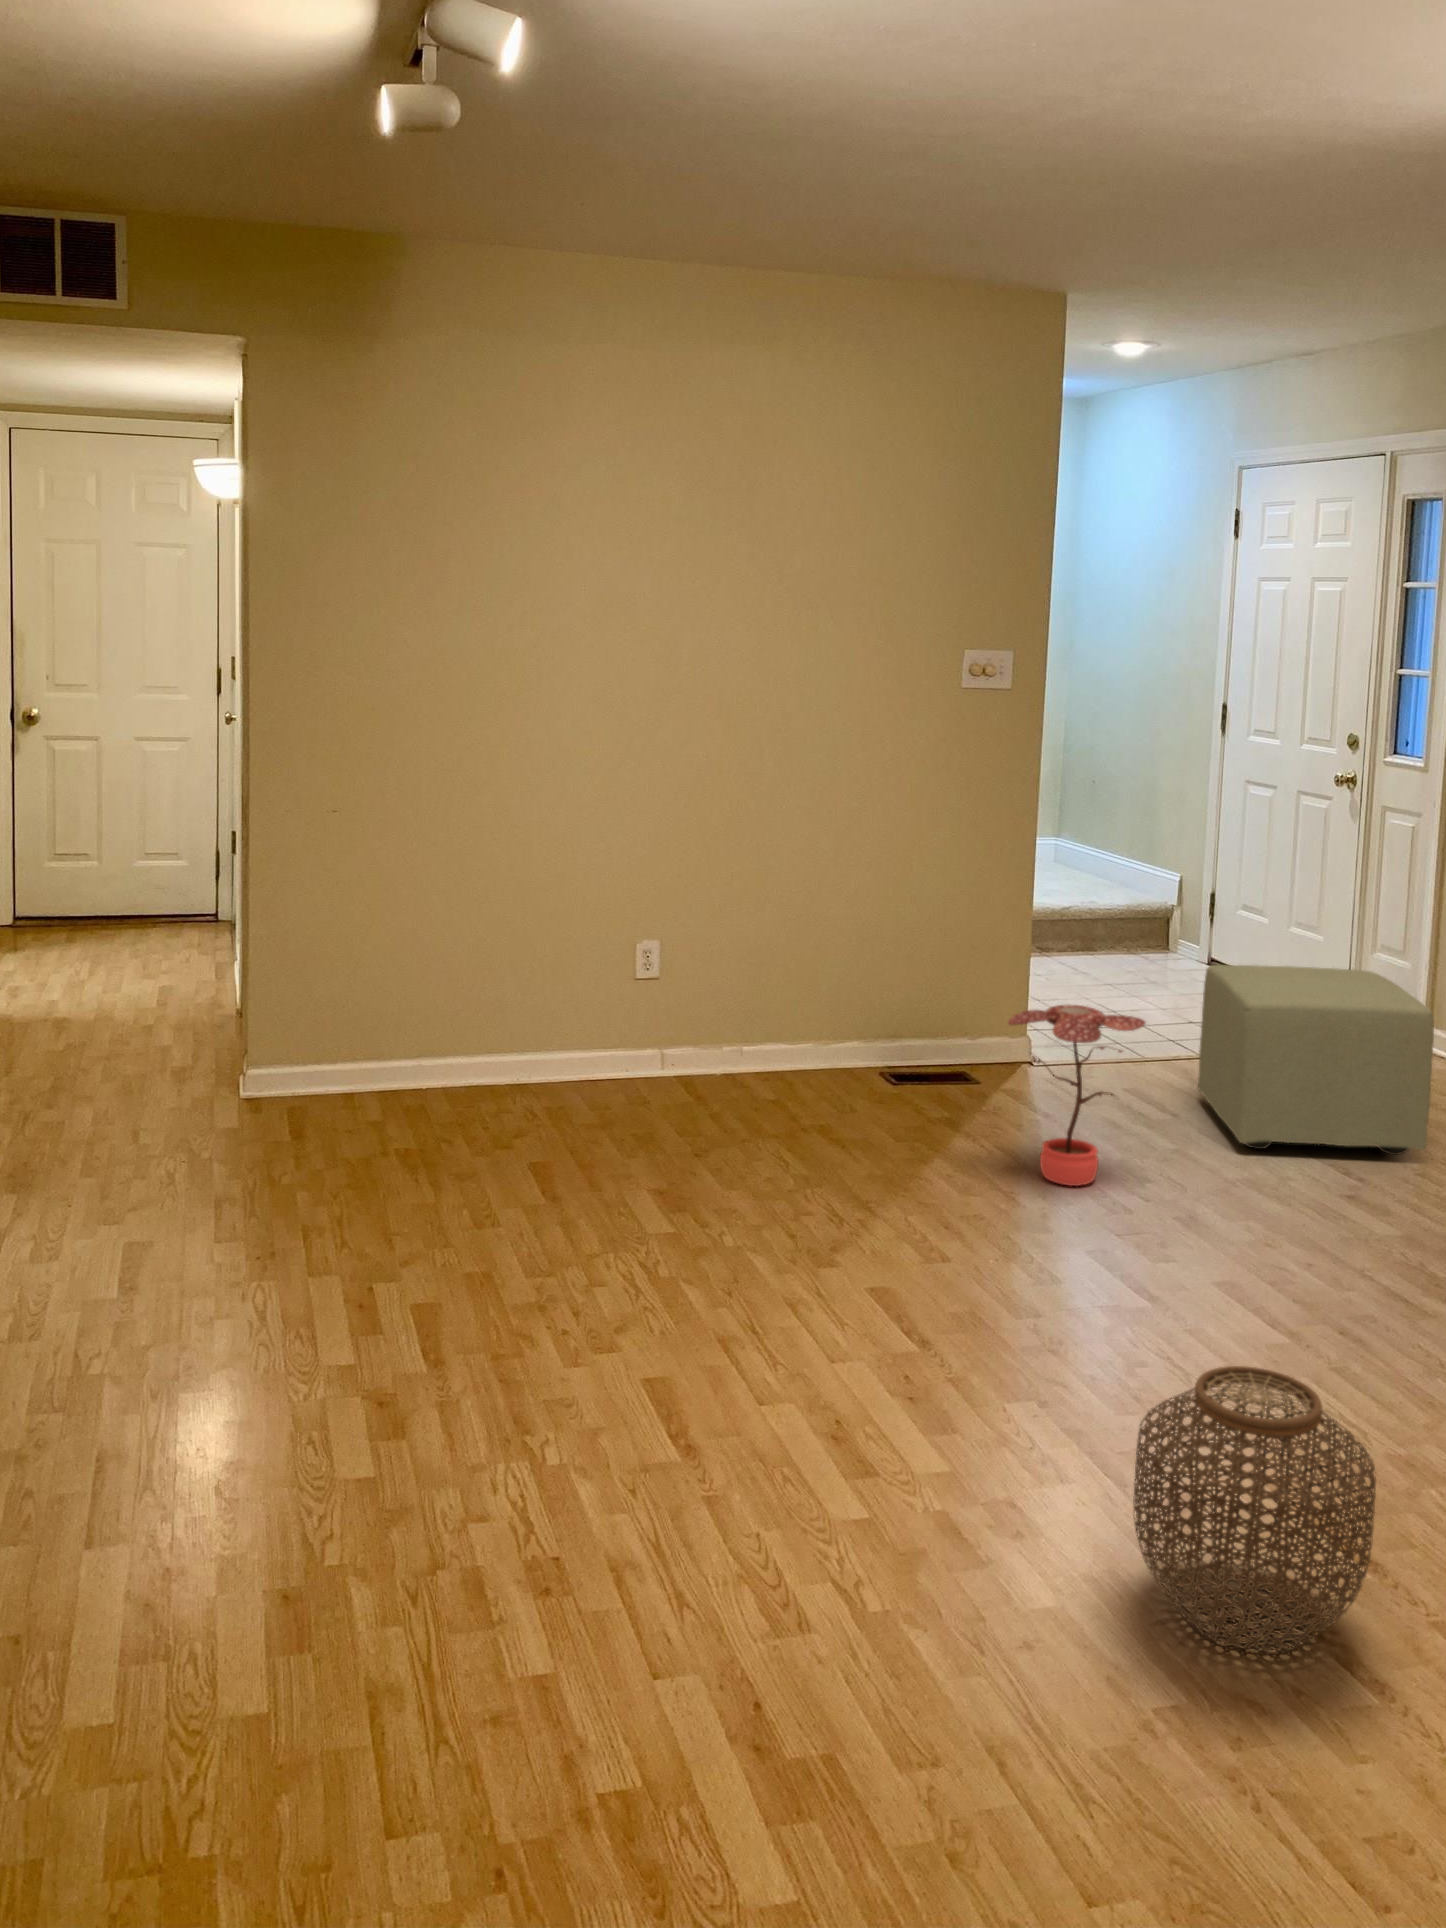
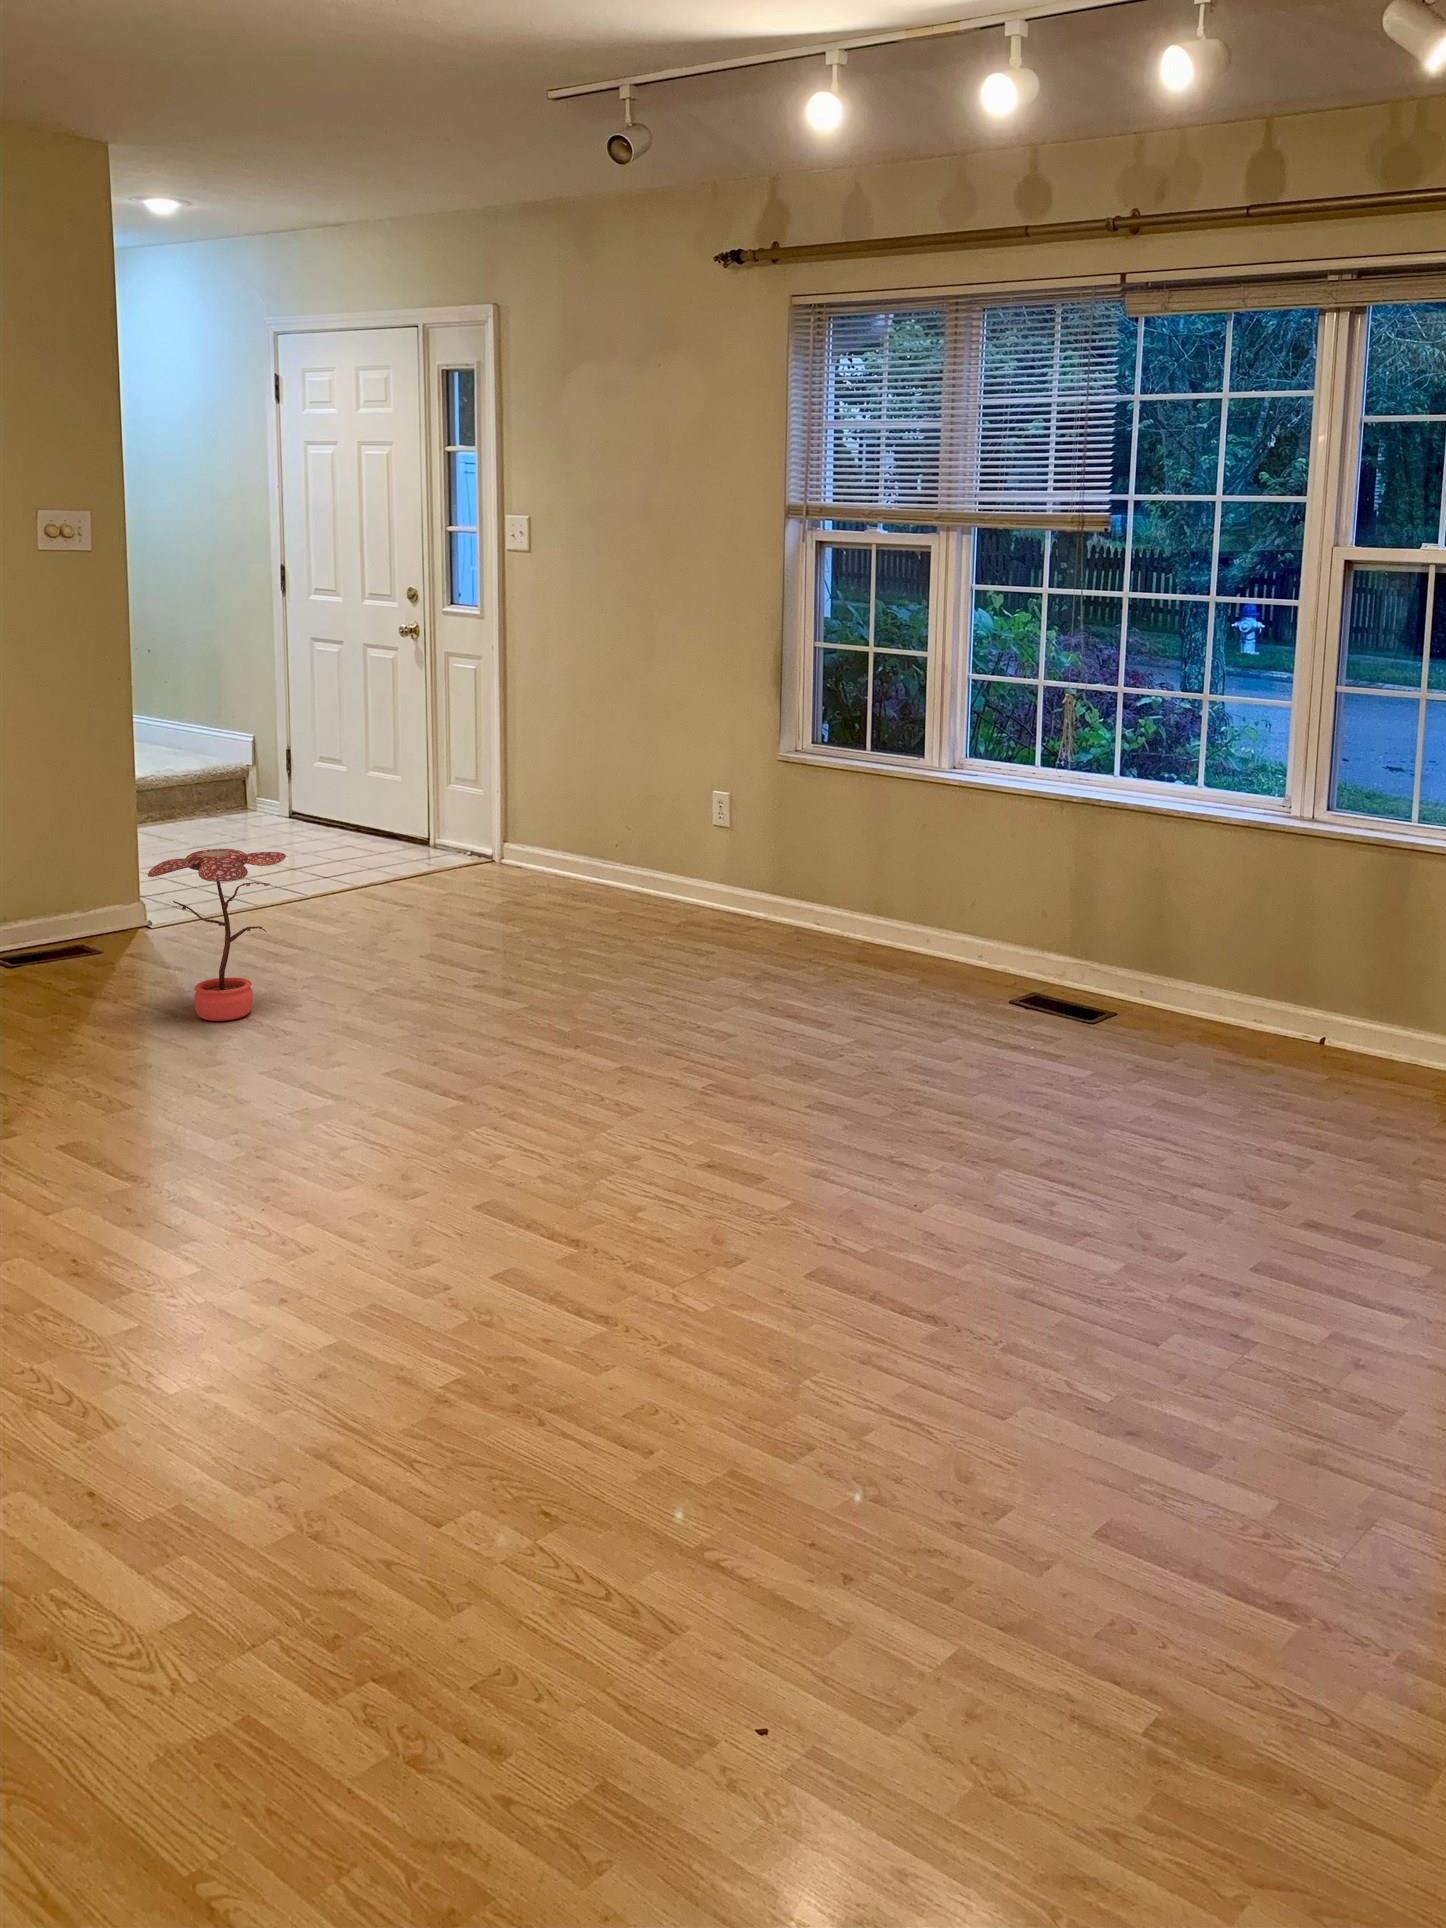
ottoman: present [1198,965,1434,1155] -> none [319,792,529,959]
woven basket: present [1133,1366,1376,1652] -> none [395,1086,589,1312]

